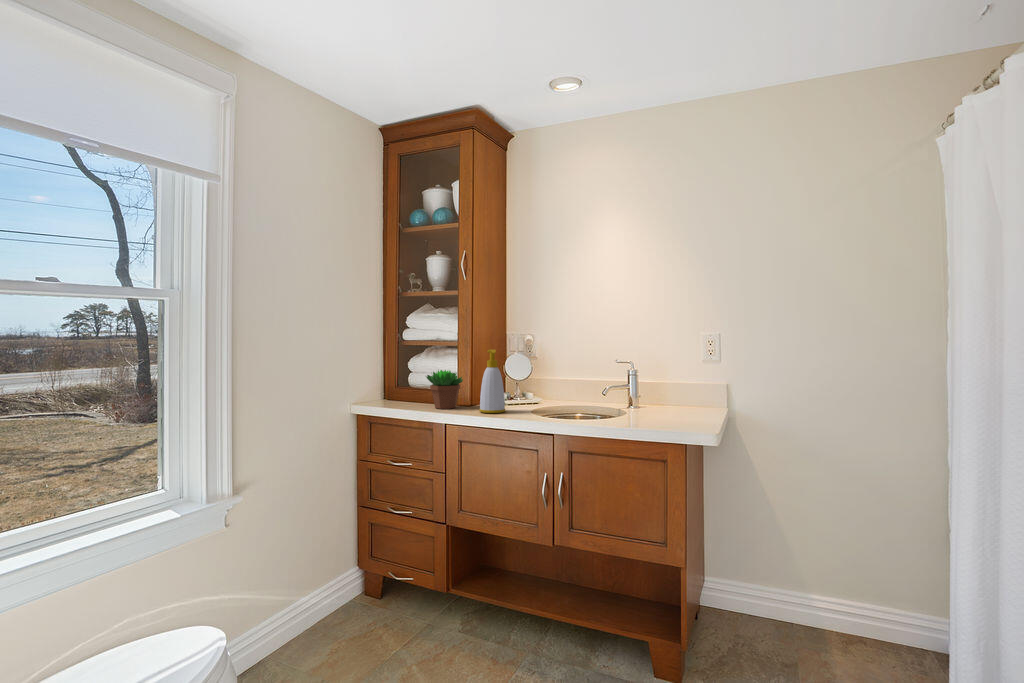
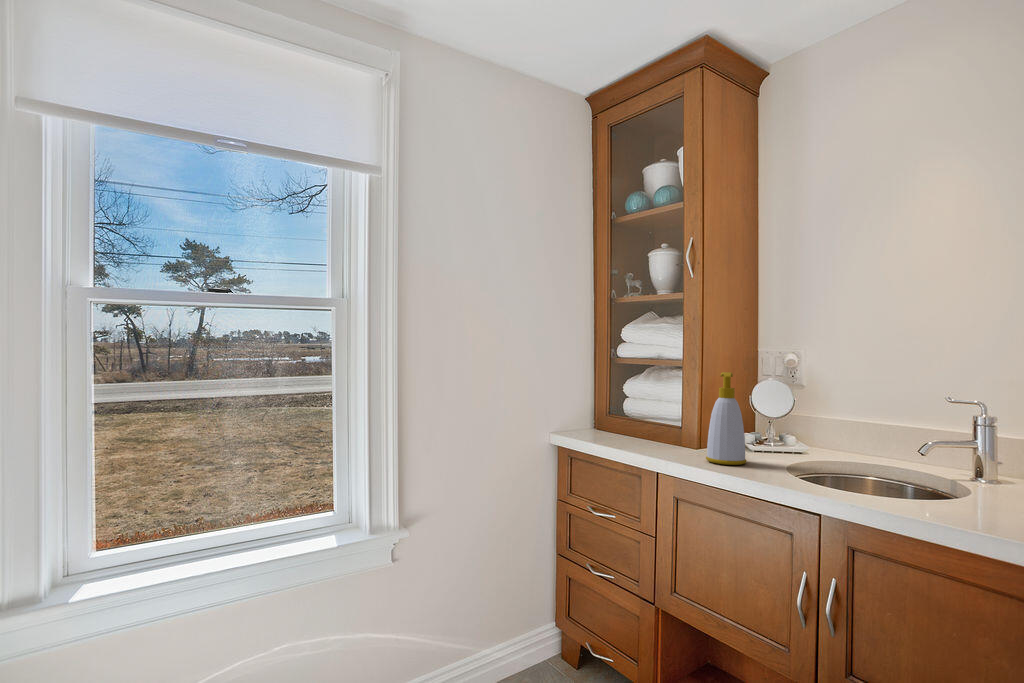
succulent plant: present [426,370,463,409] -> none [635,396,690,451]

